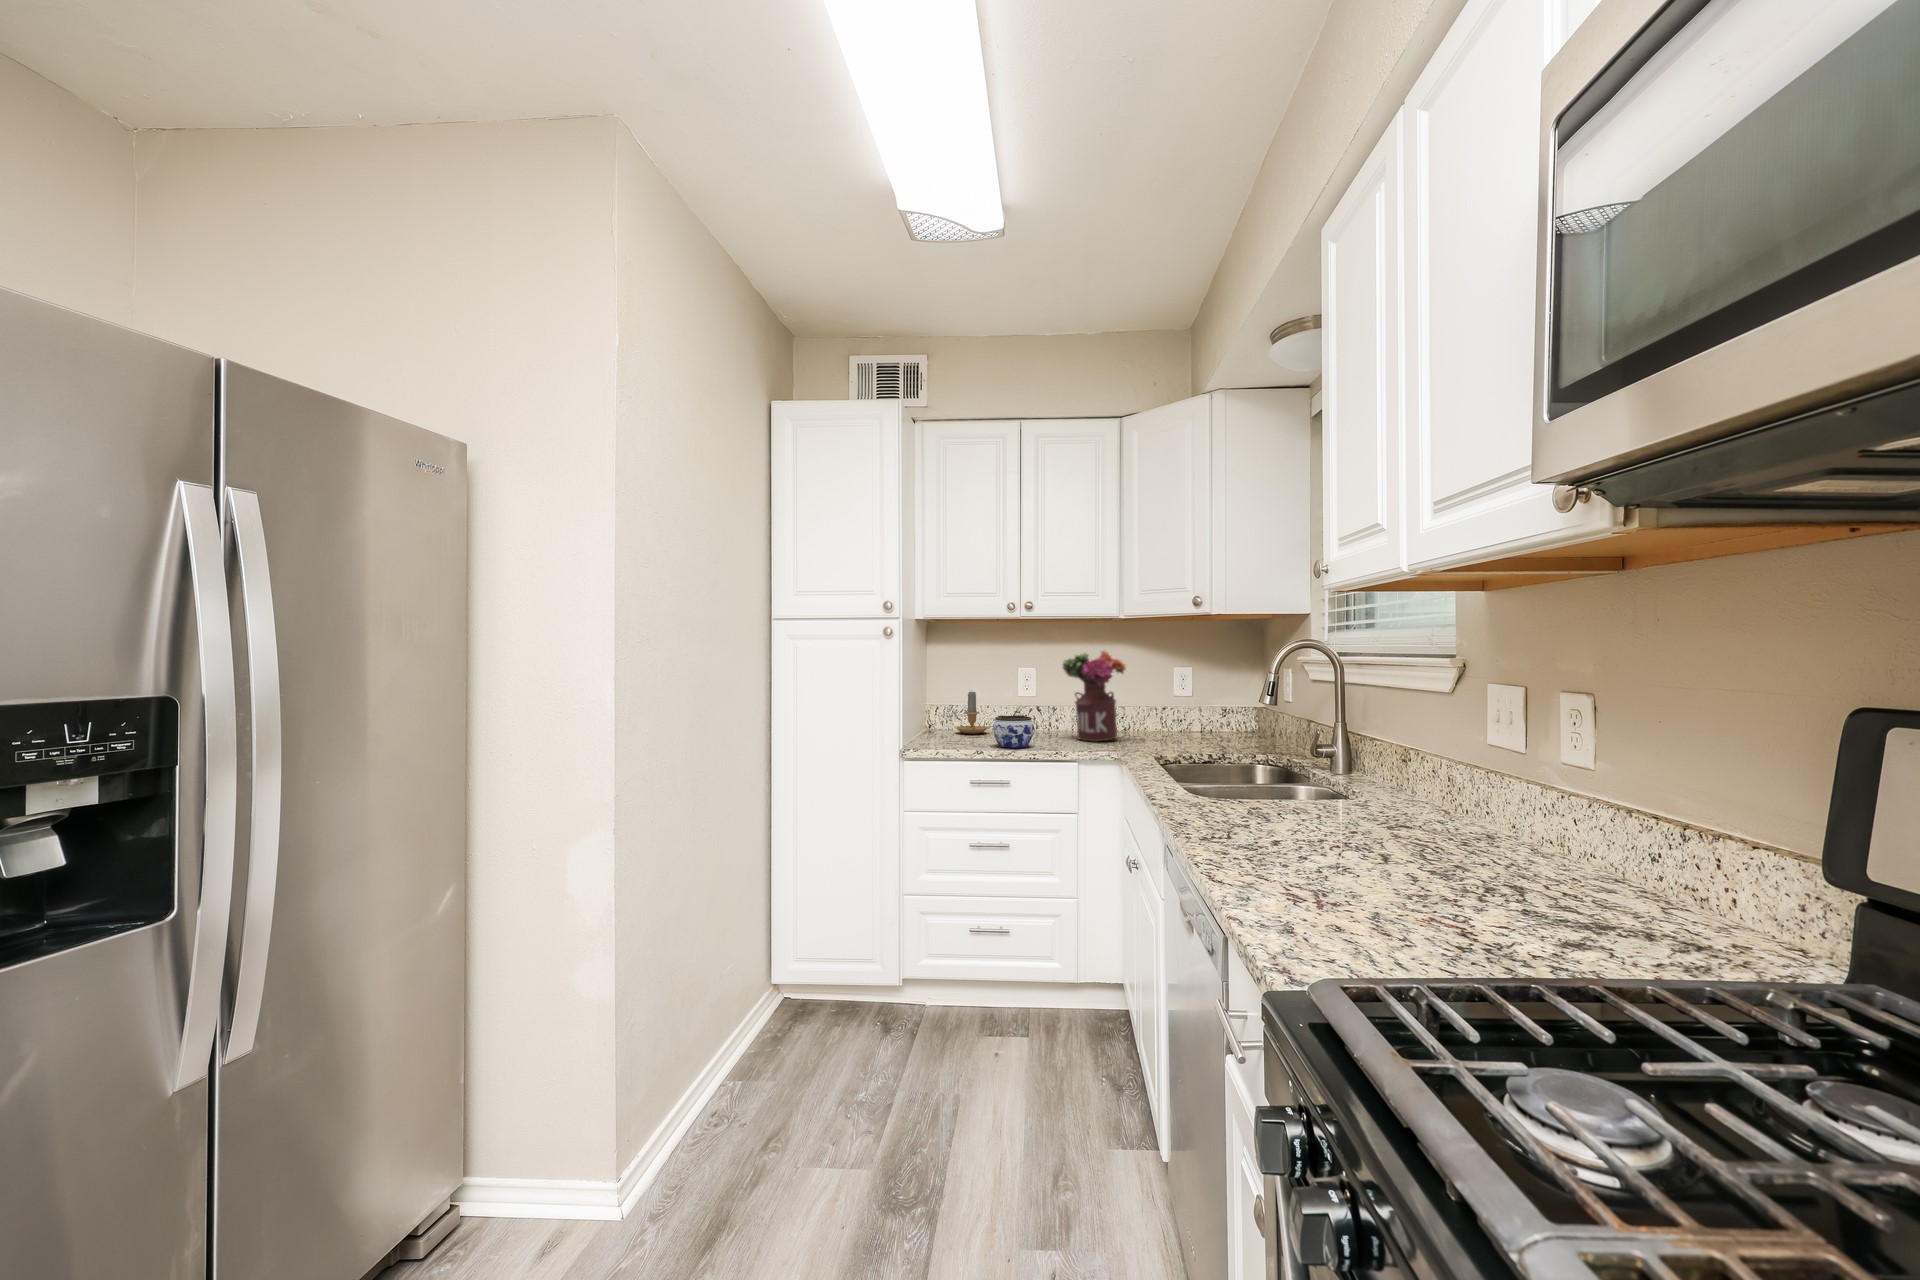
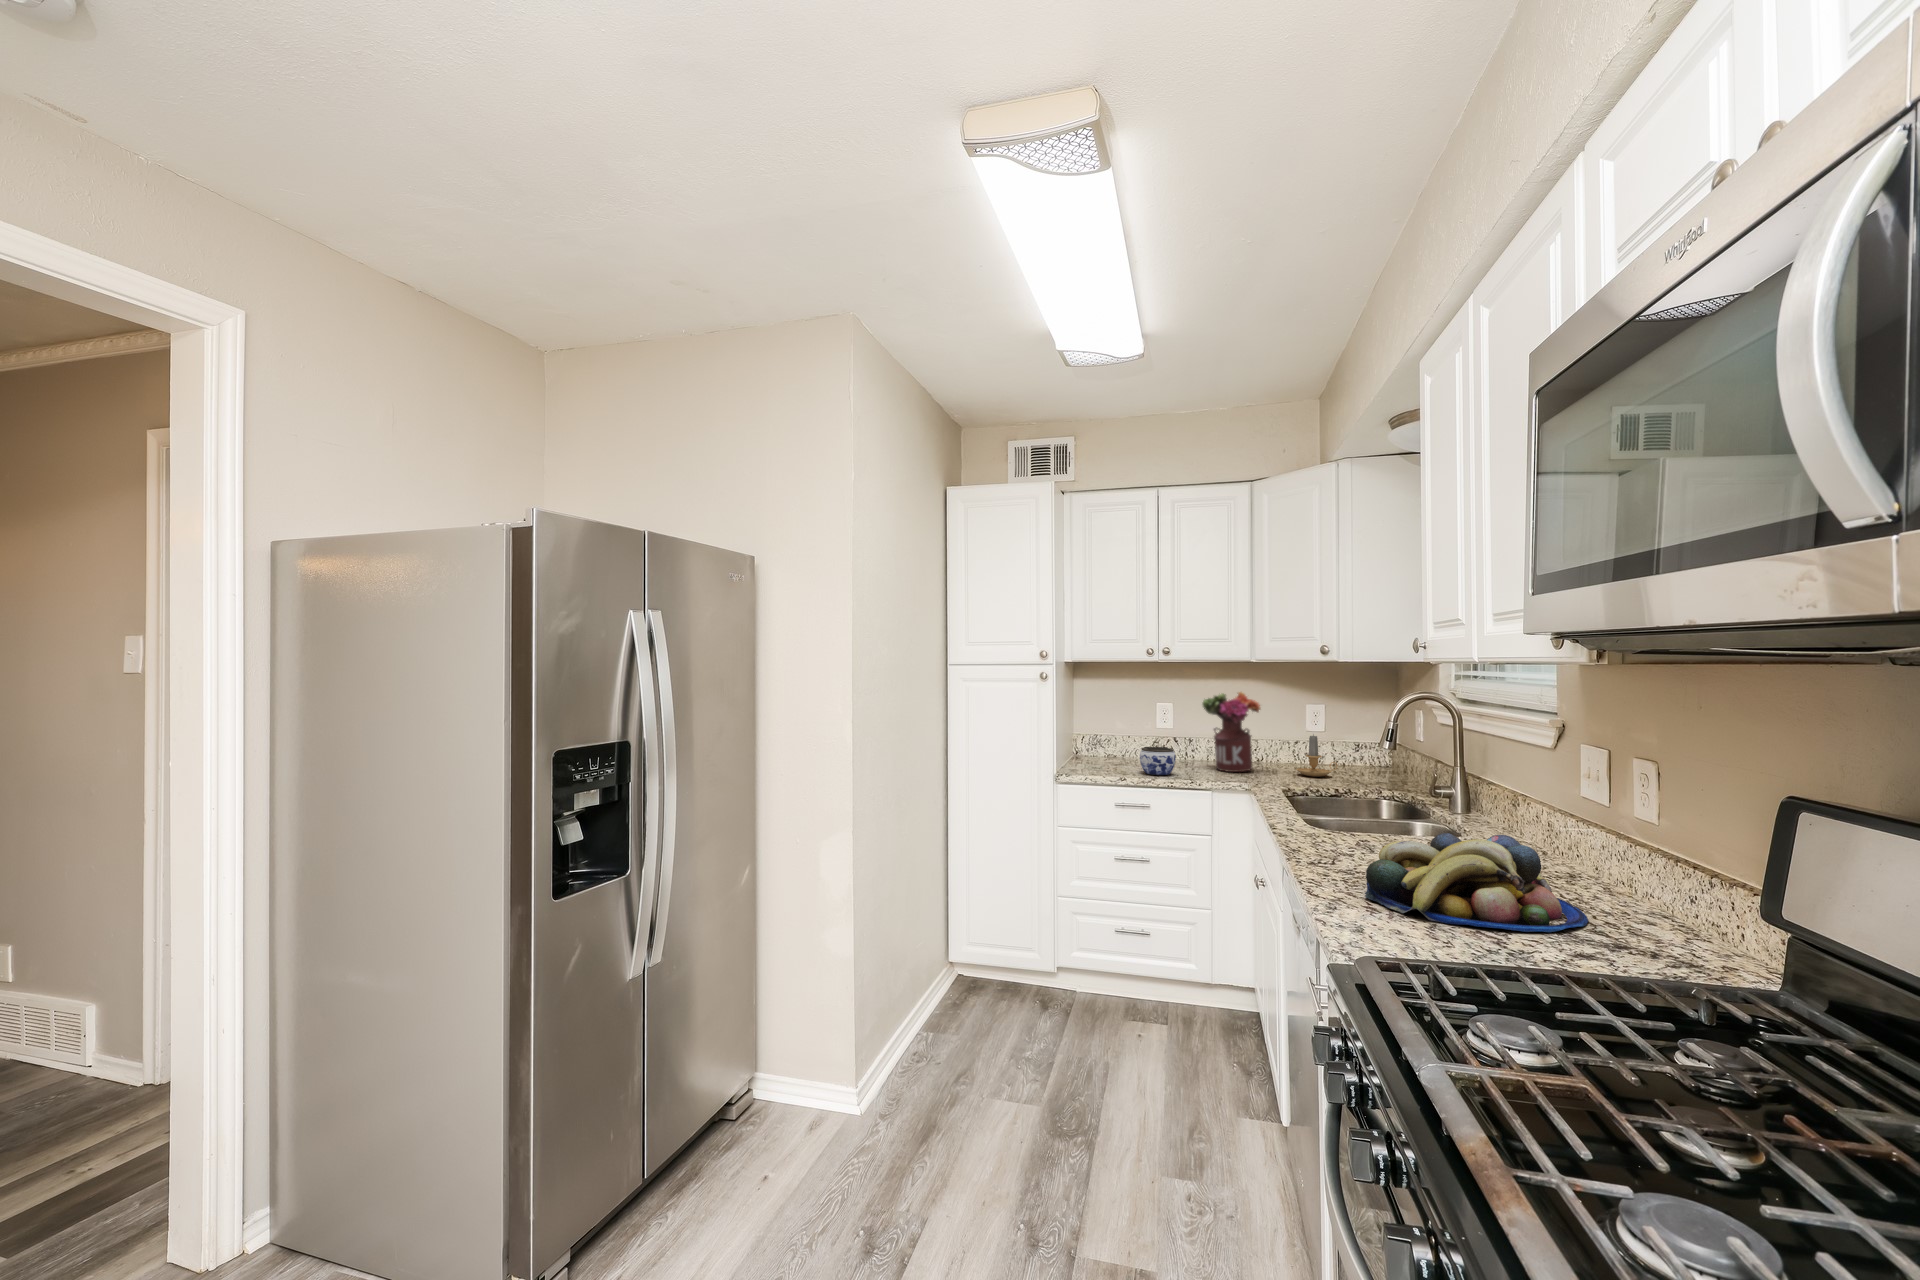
candle: present [956,692,995,734] -> present [1296,735,1337,777]
fruit bowl: none [1280,793,1543,914] -> present [1365,833,1588,932]

